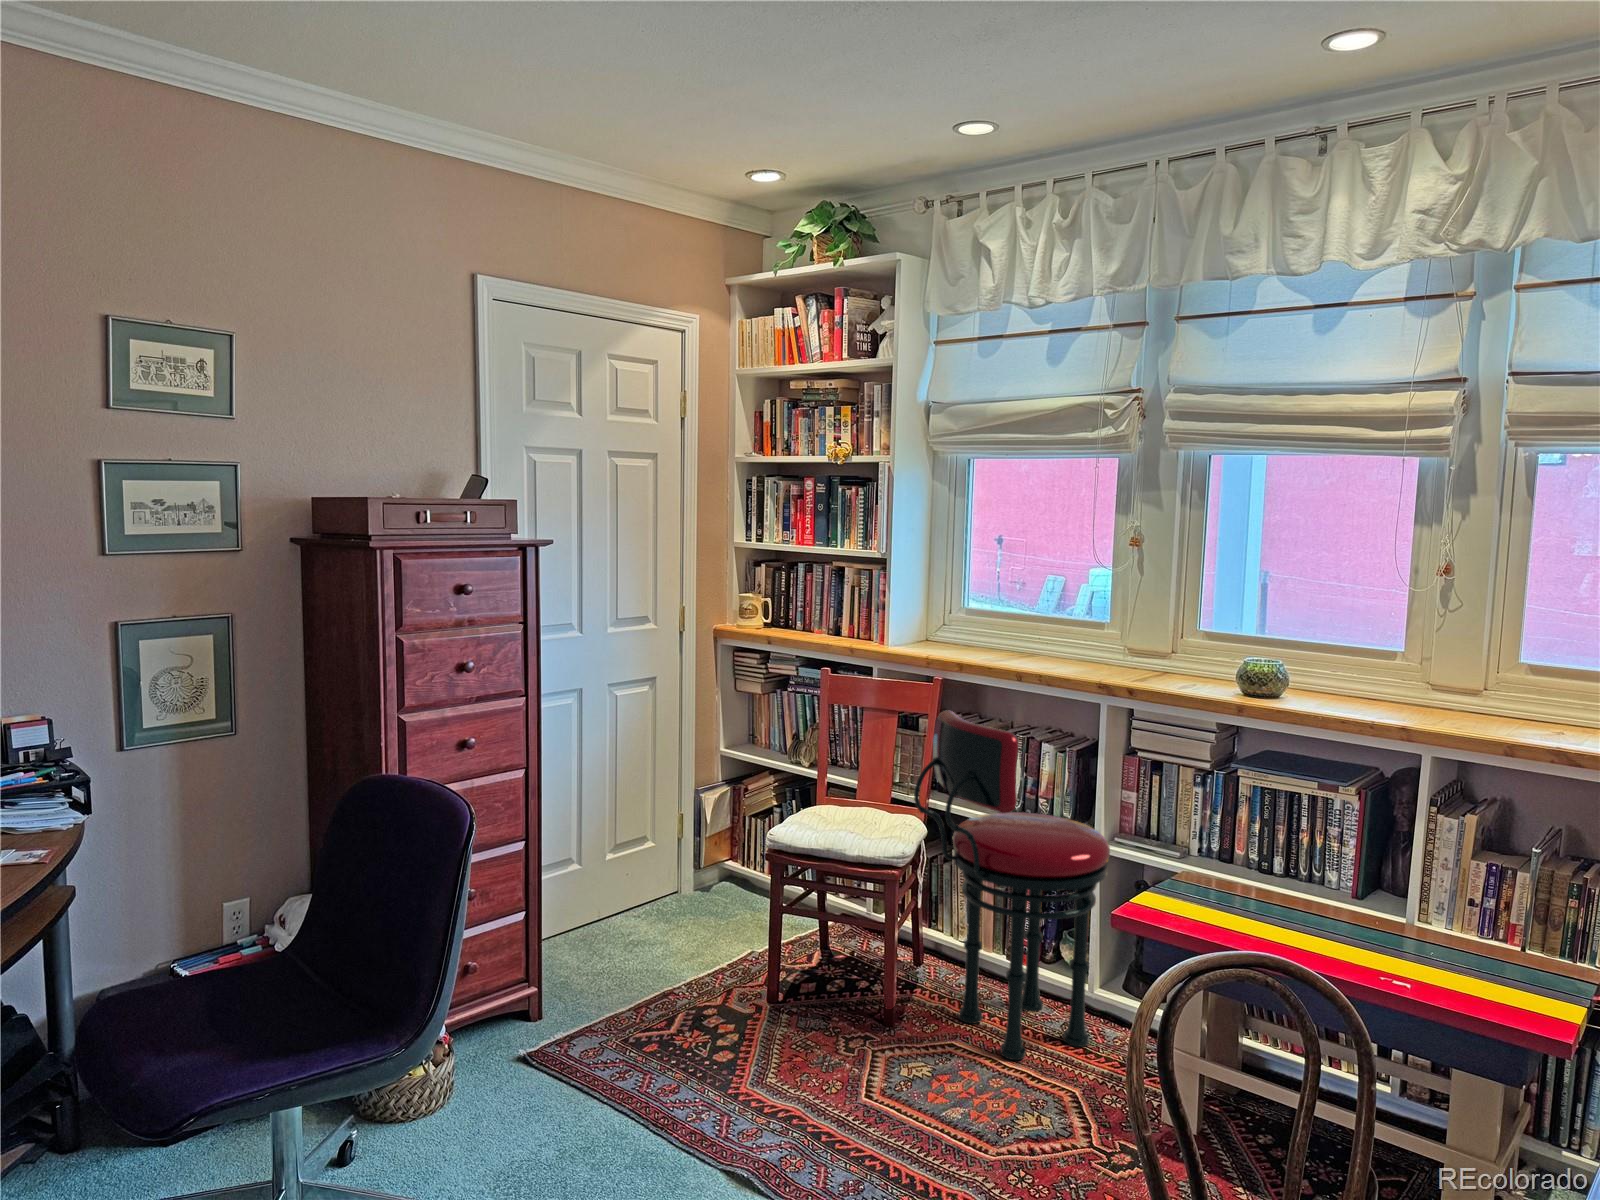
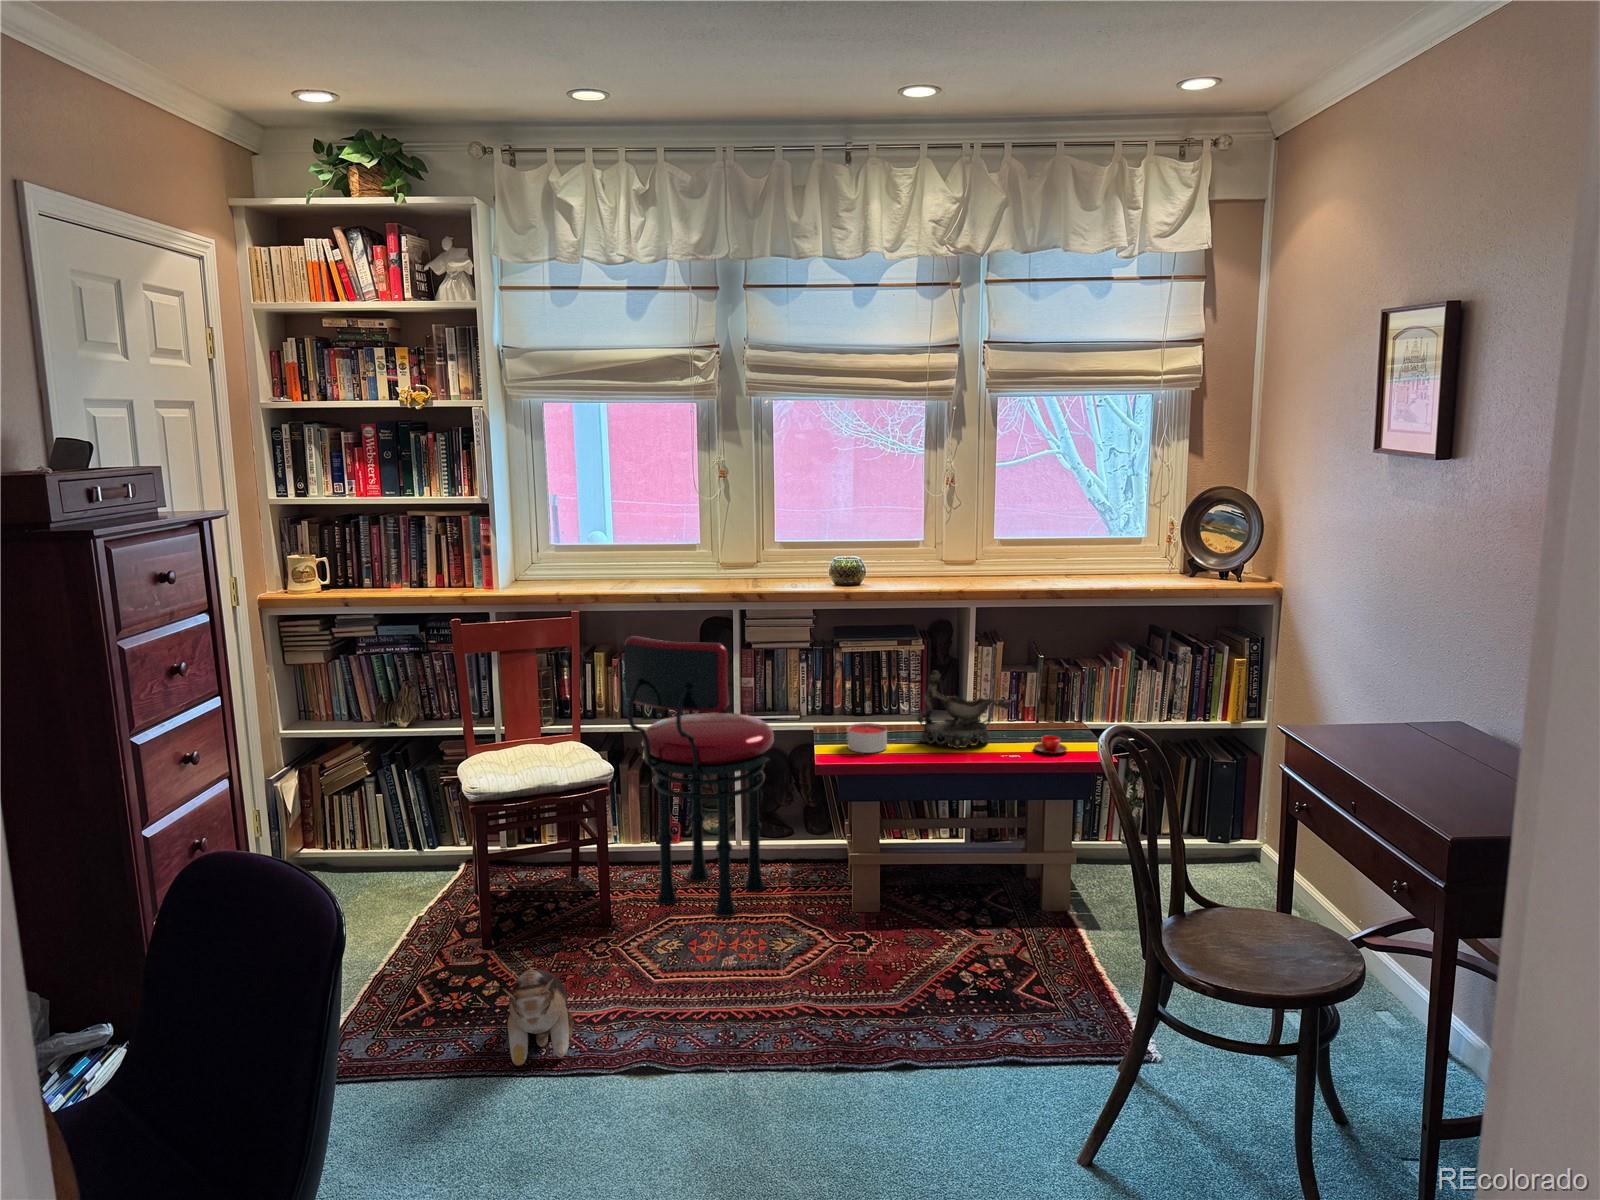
decorative bowl: none [1291,825,1435,948] -> present [917,671,1011,749]
candle: none [1183,872,1239,915] -> present [848,723,887,753]
teacup: none [1453,962,1513,995] -> present [1034,736,1067,753]
plush toy: none [634,1020,763,1126] -> present [503,968,574,1066]

